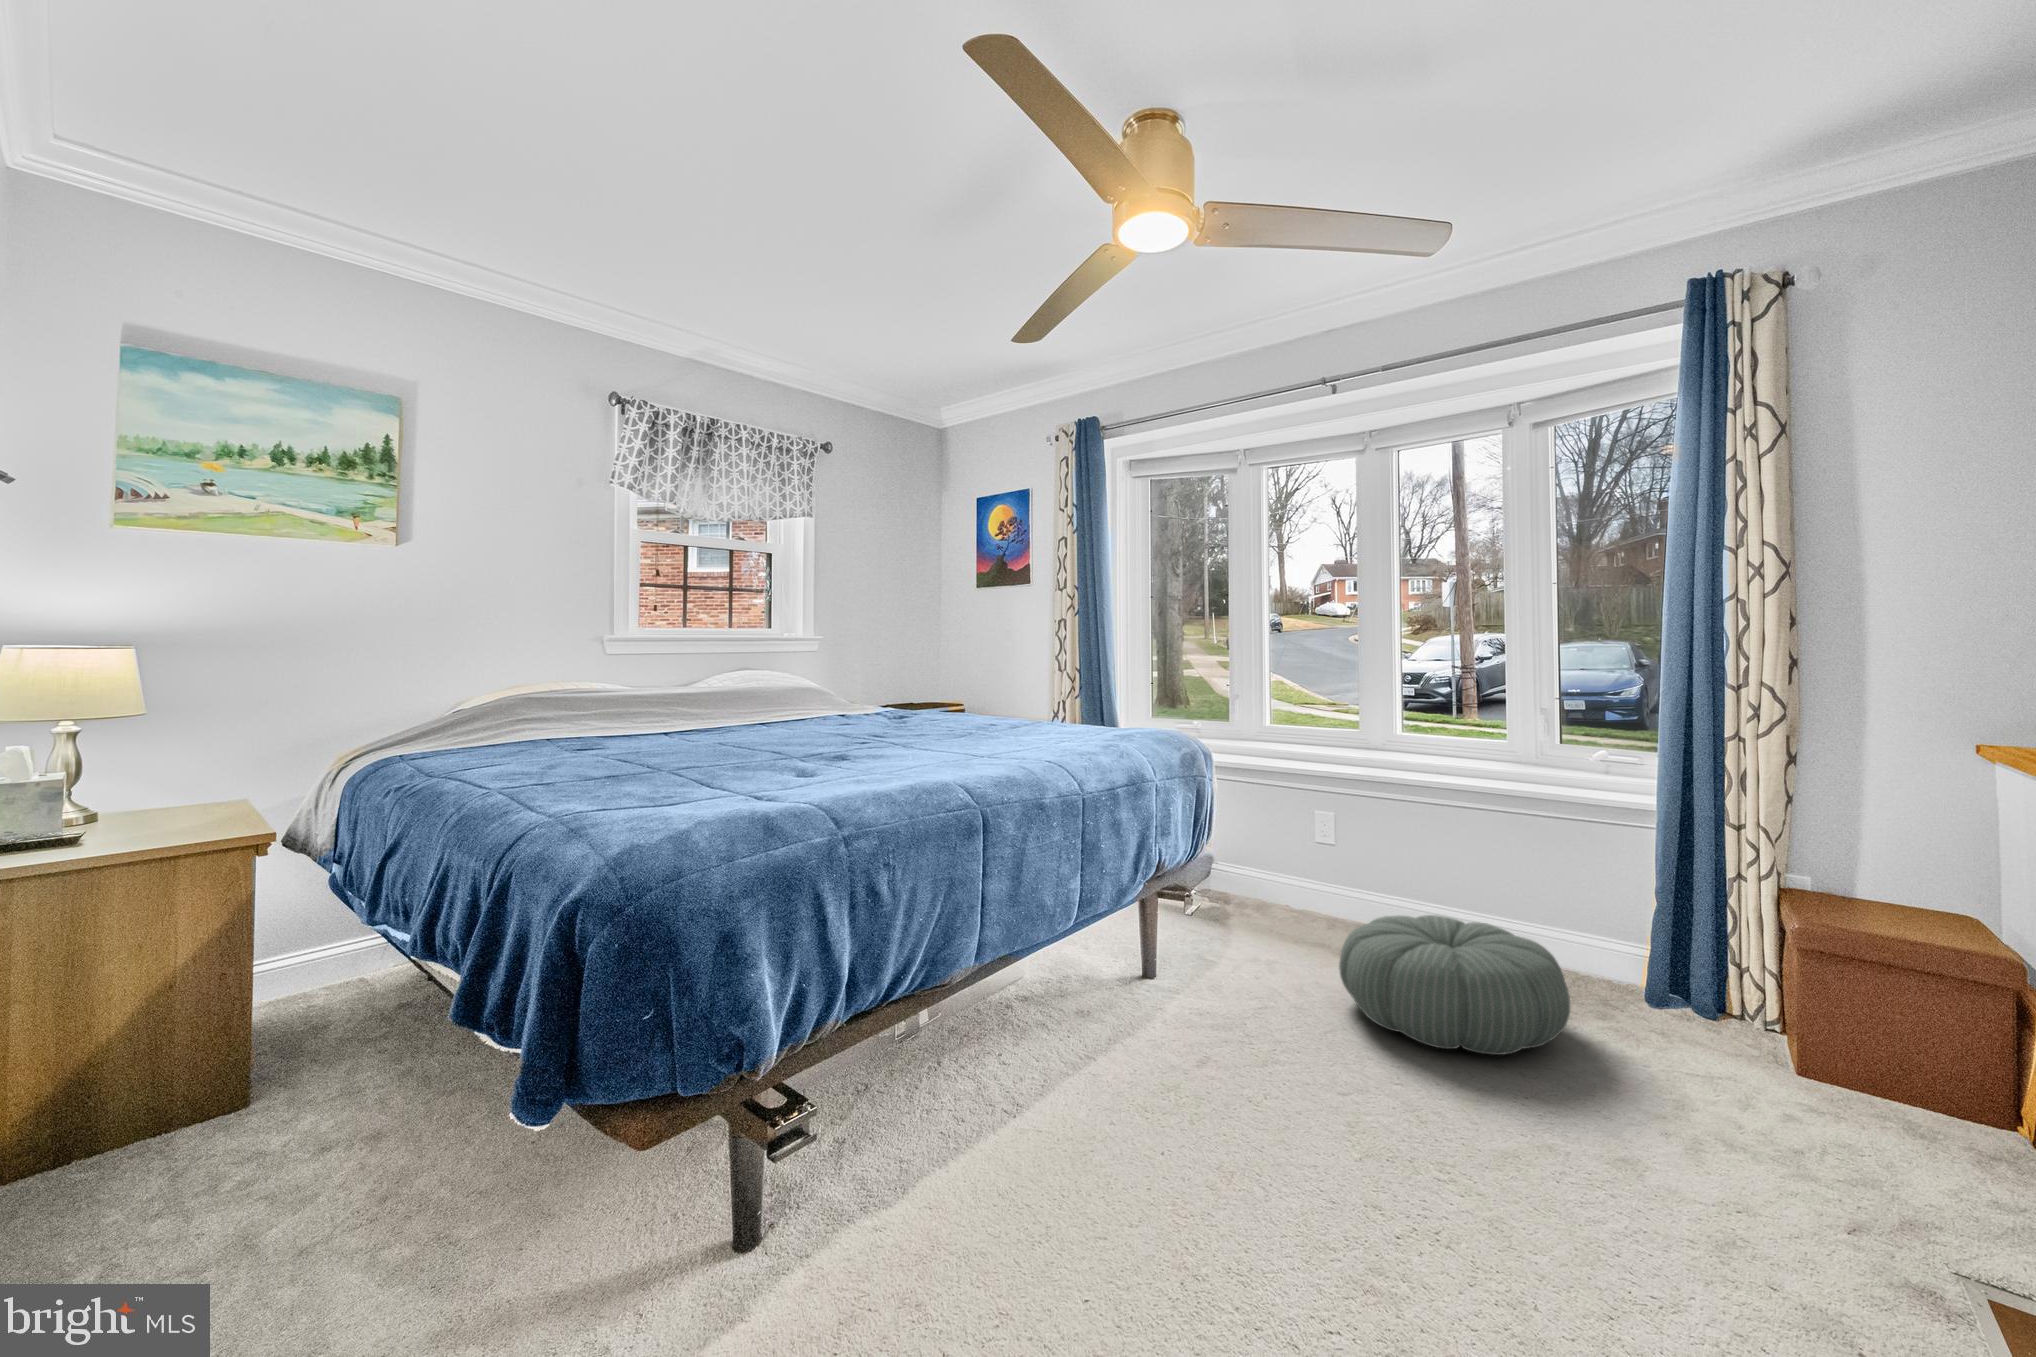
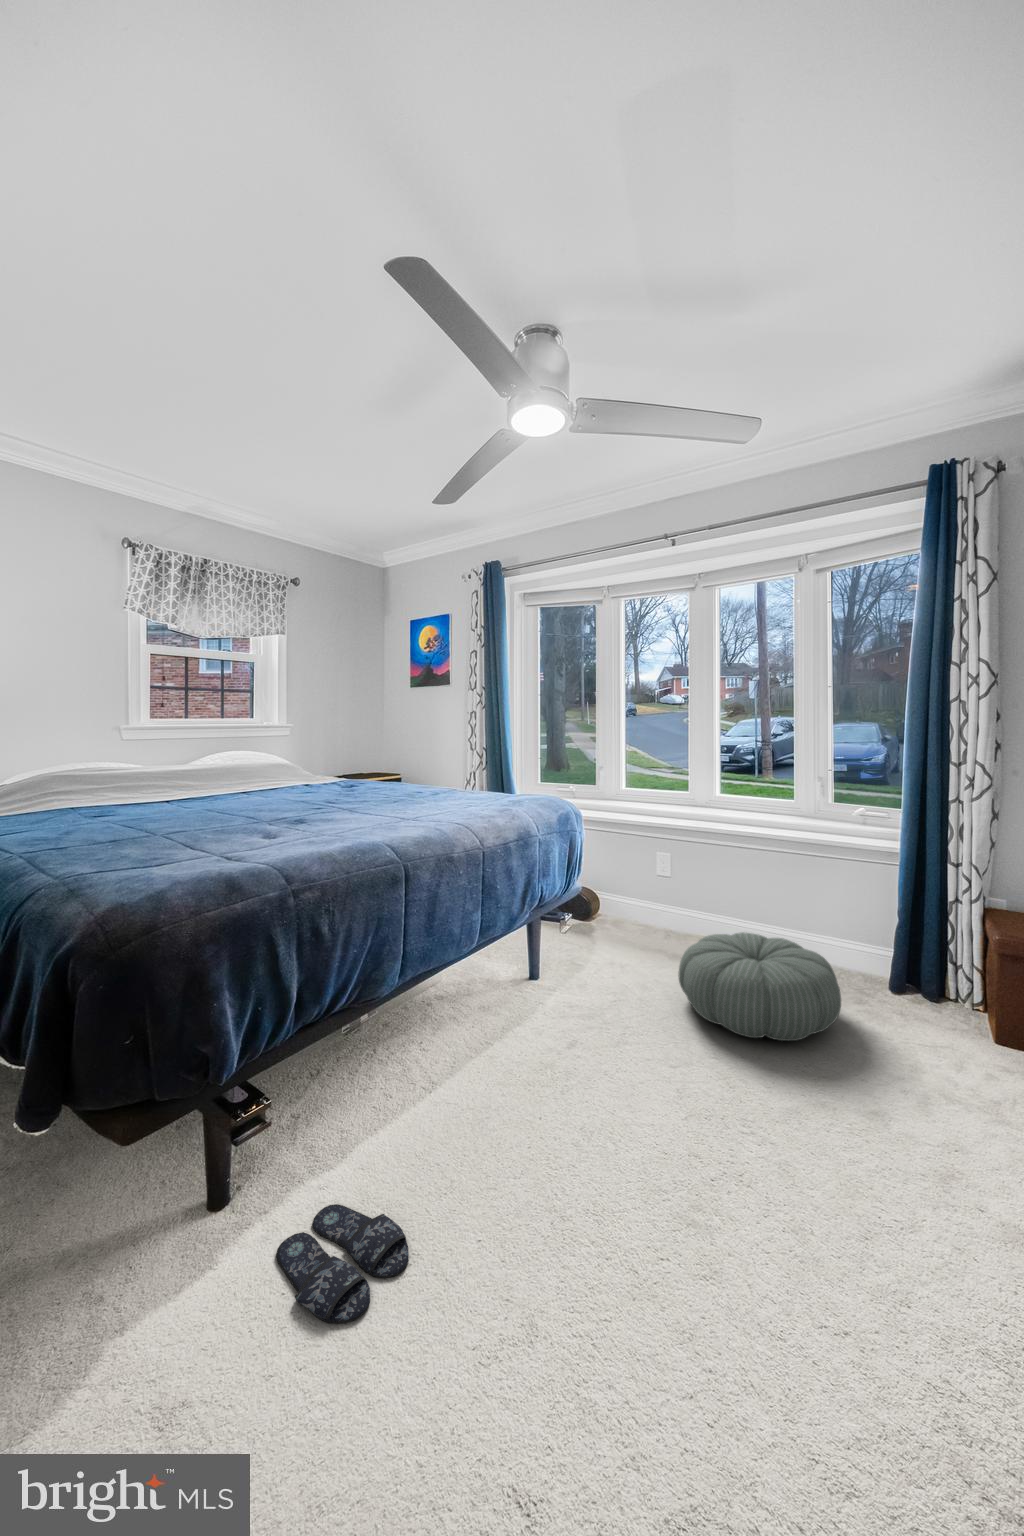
slippers: none [844,1188,1003,1298] -> present [276,1204,409,1323]

